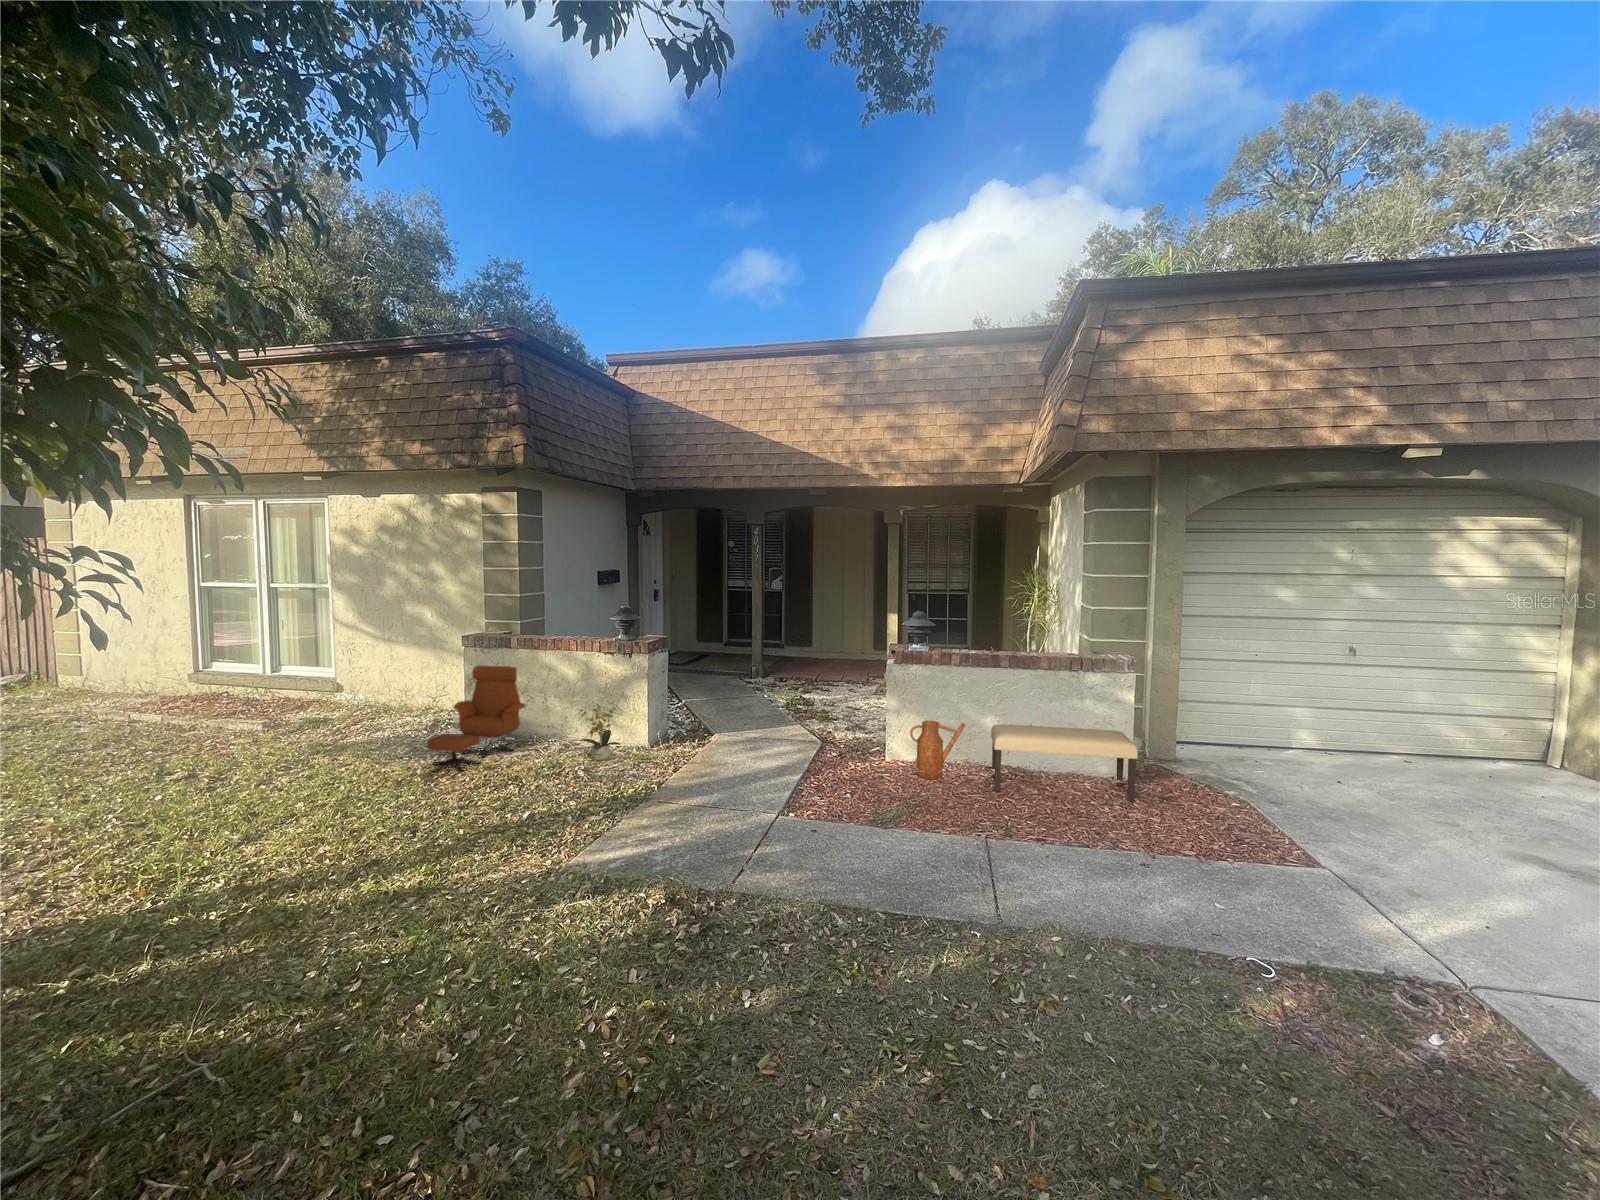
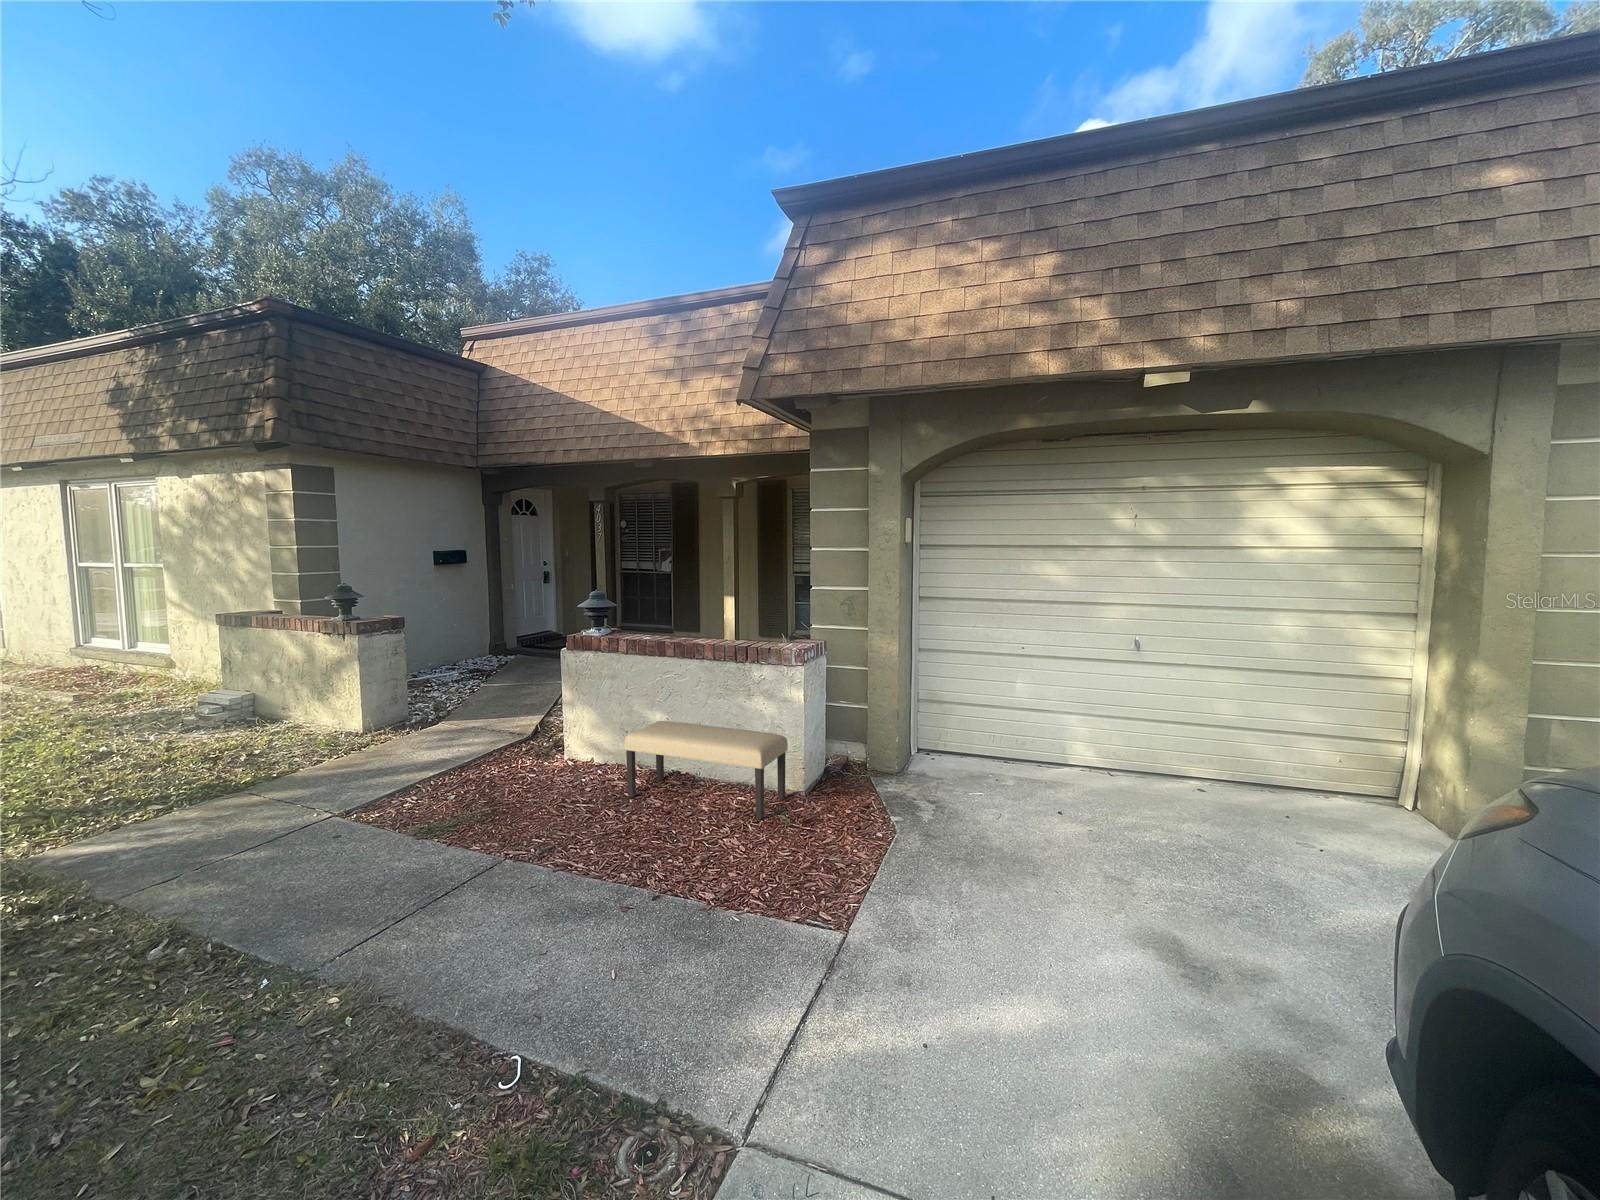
lounge chair: present [427,665,525,773] -> none [127,643,258,748]
potted plant: present [577,704,620,760] -> none [285,685,333,742]
watering can: present [910,721,965,779] -> none [573,713,625,780]

